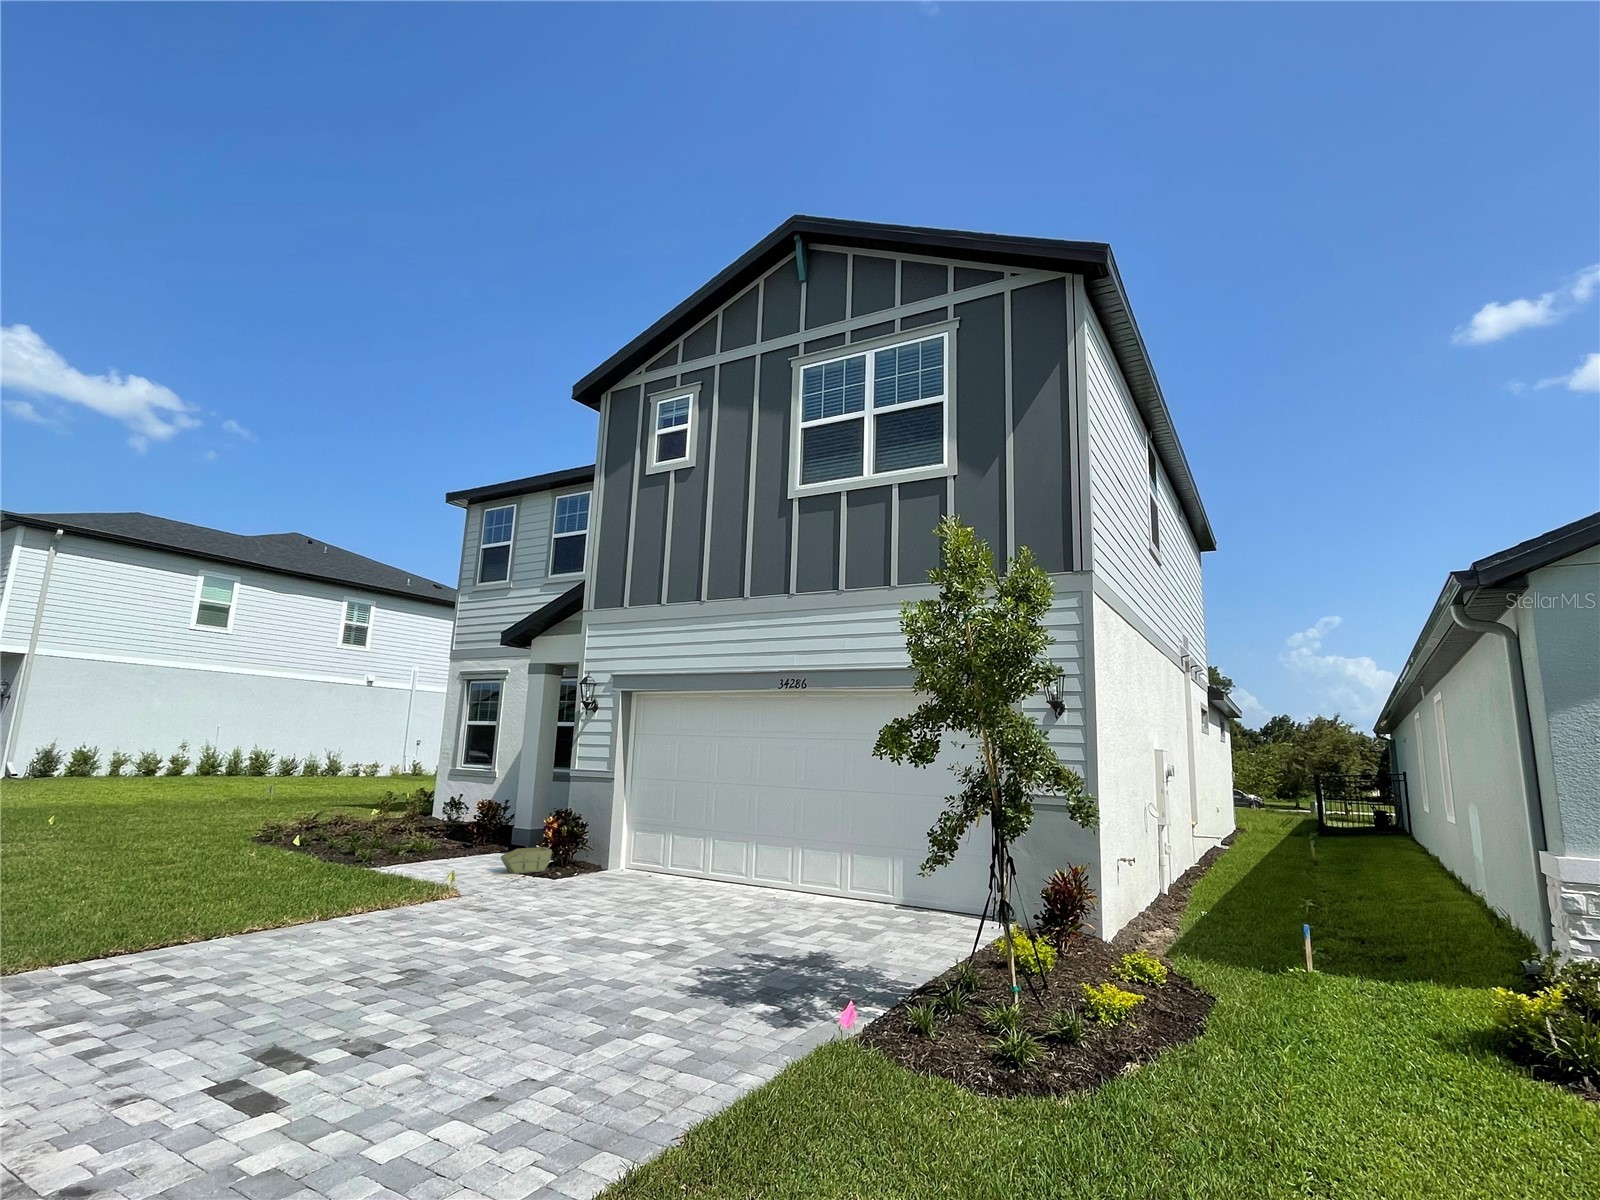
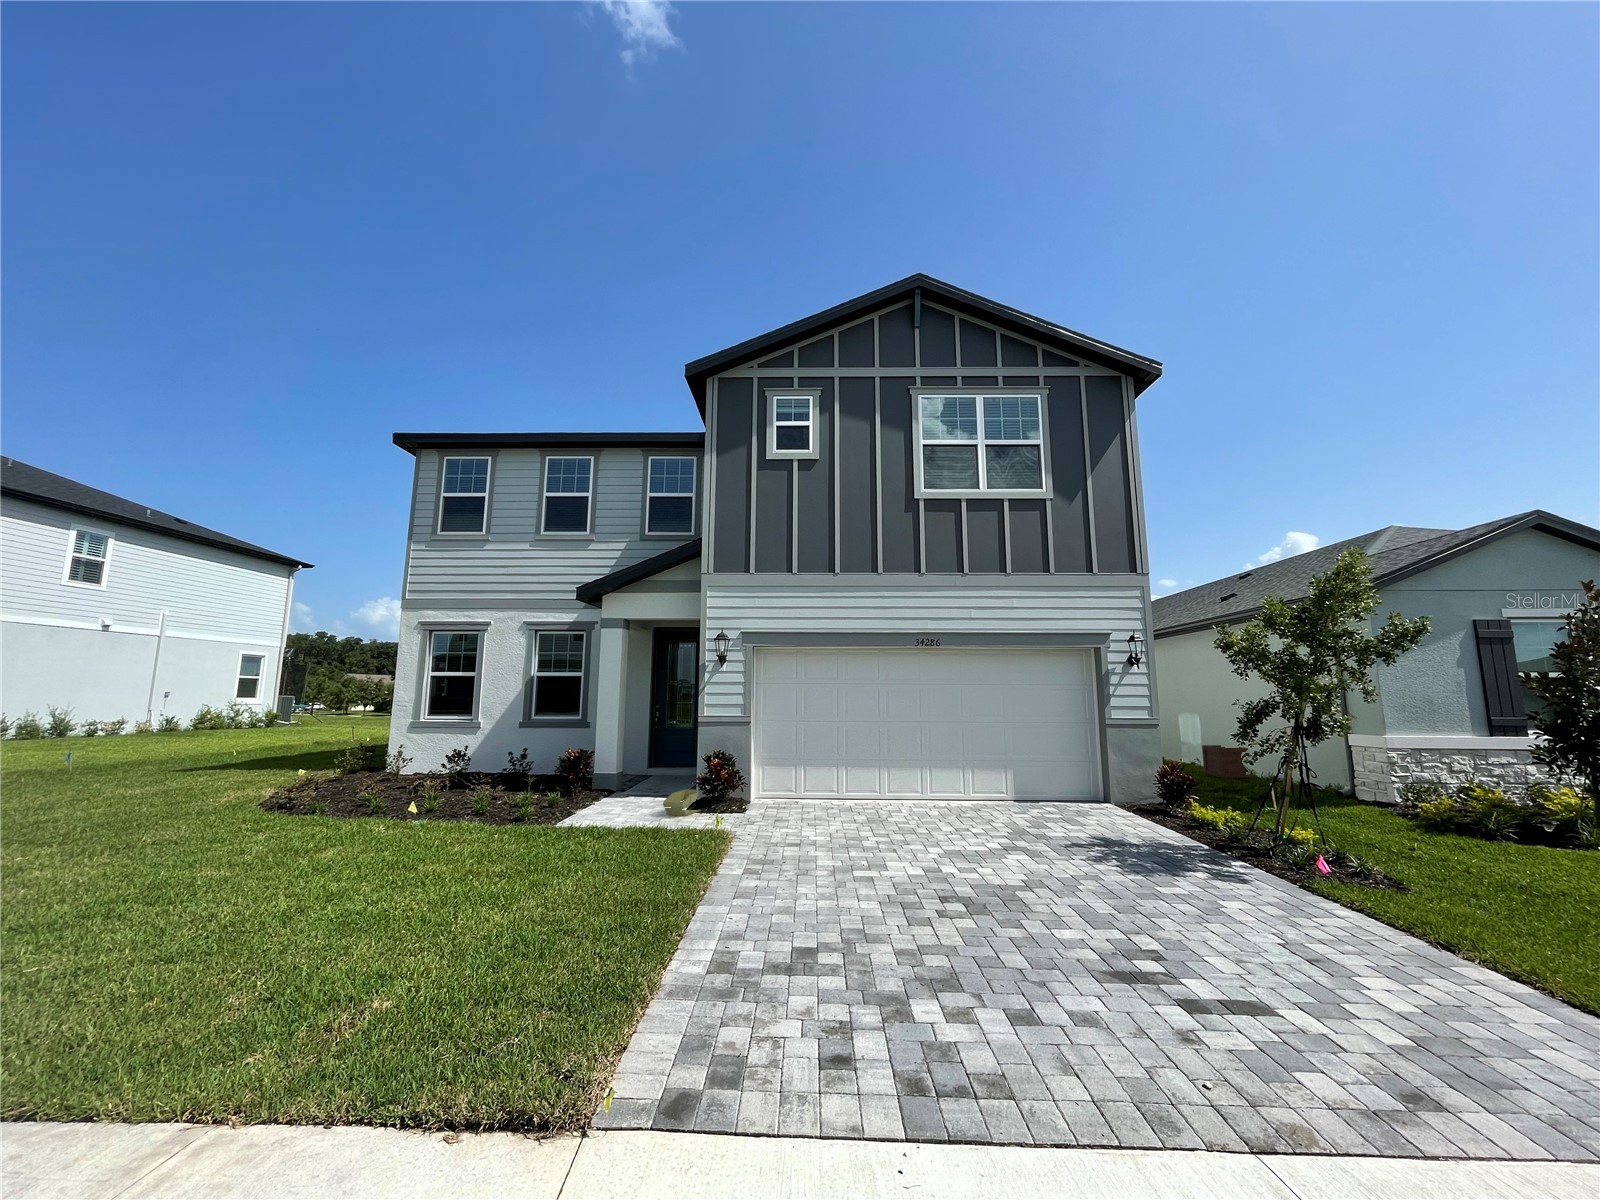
wooden crate: none [1423,875,1506,948] -> present [1202,745,1252,778]

